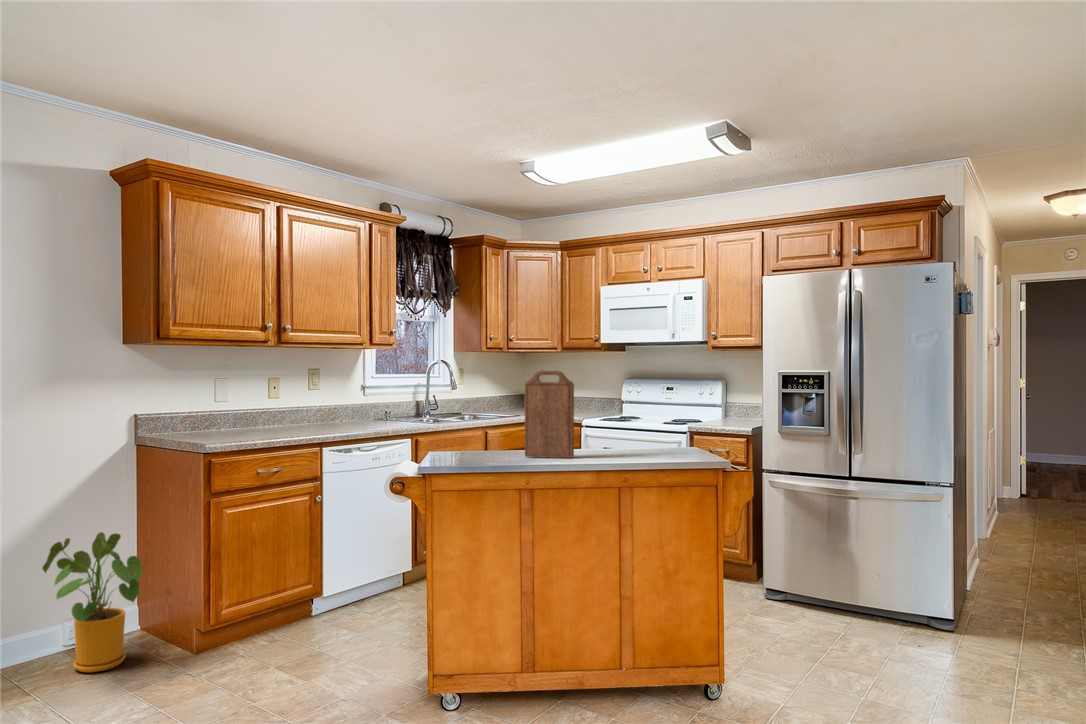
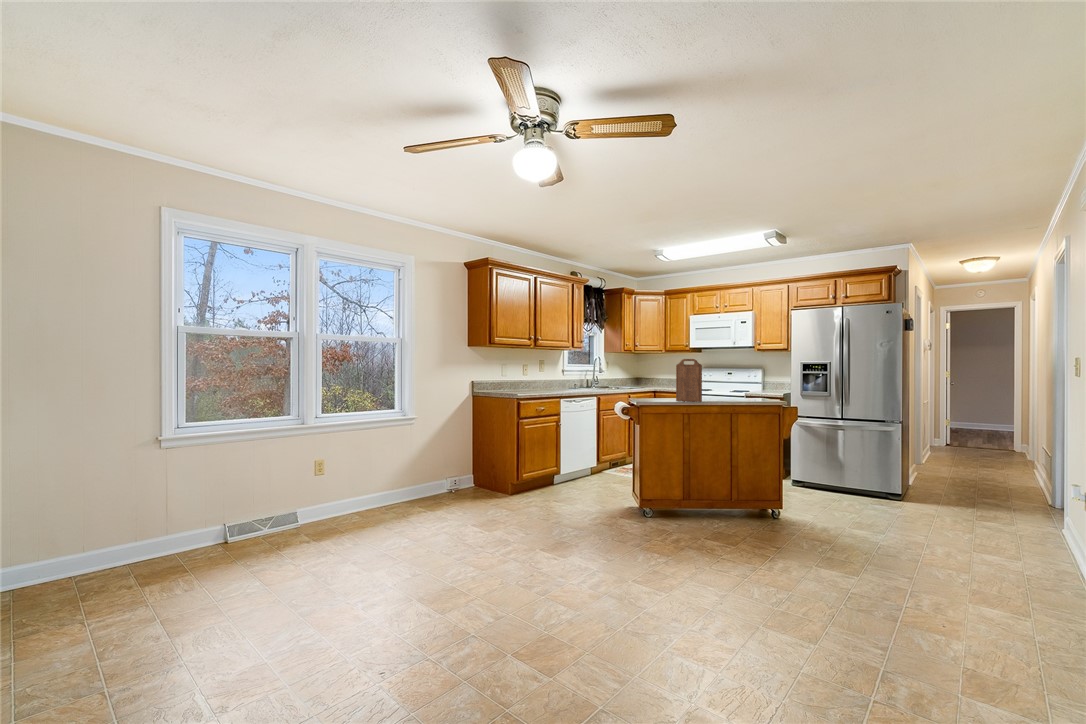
house plant: present [42,532,146,672] -> none [443,437,493,500]

